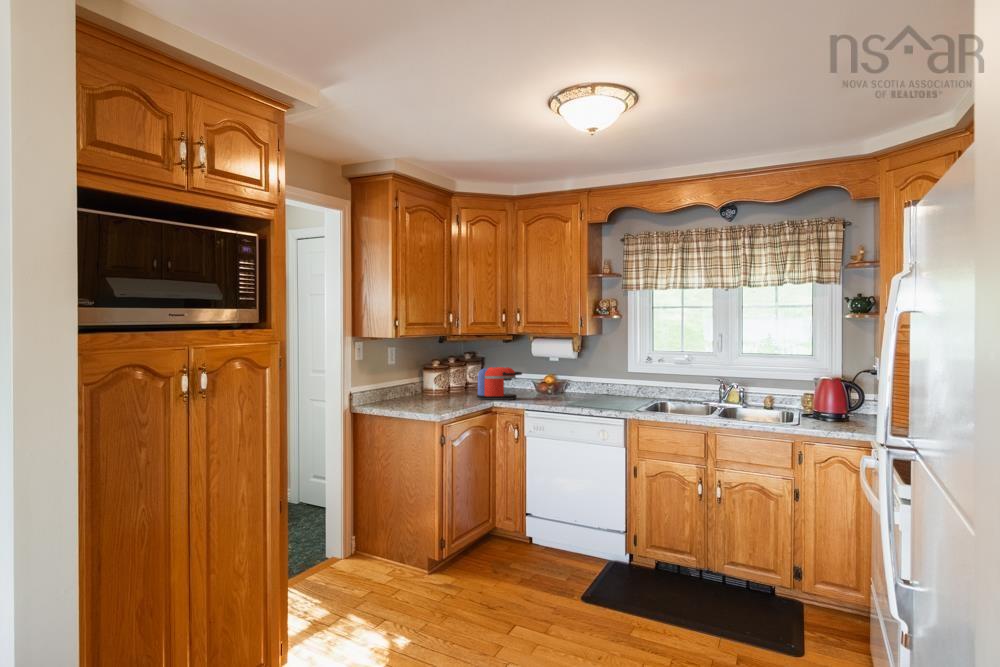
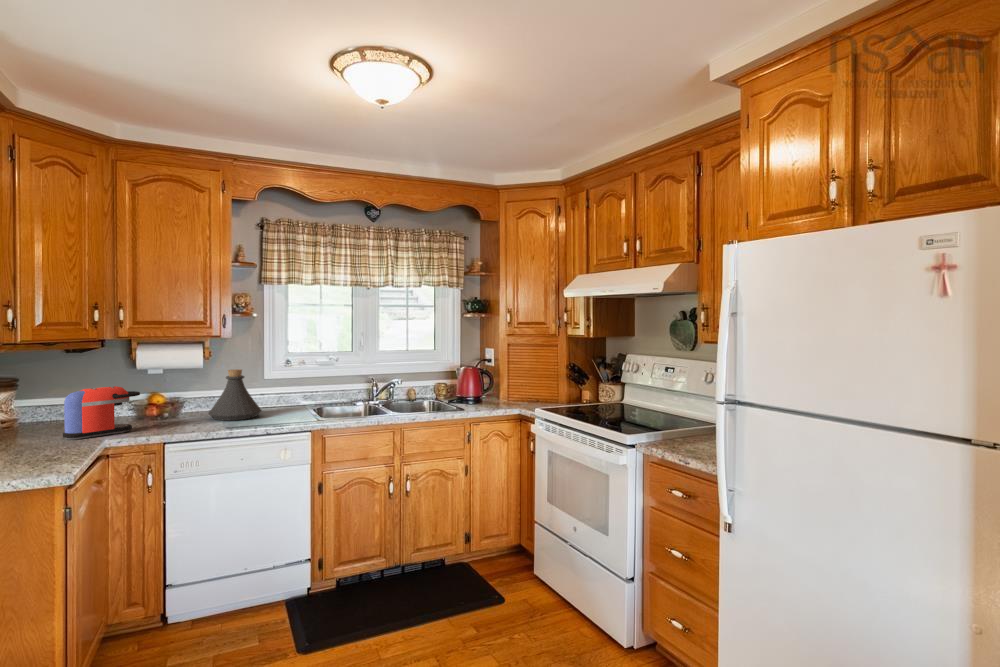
bottle: none [571,362,611,403] -> present [208,369,261,421]

